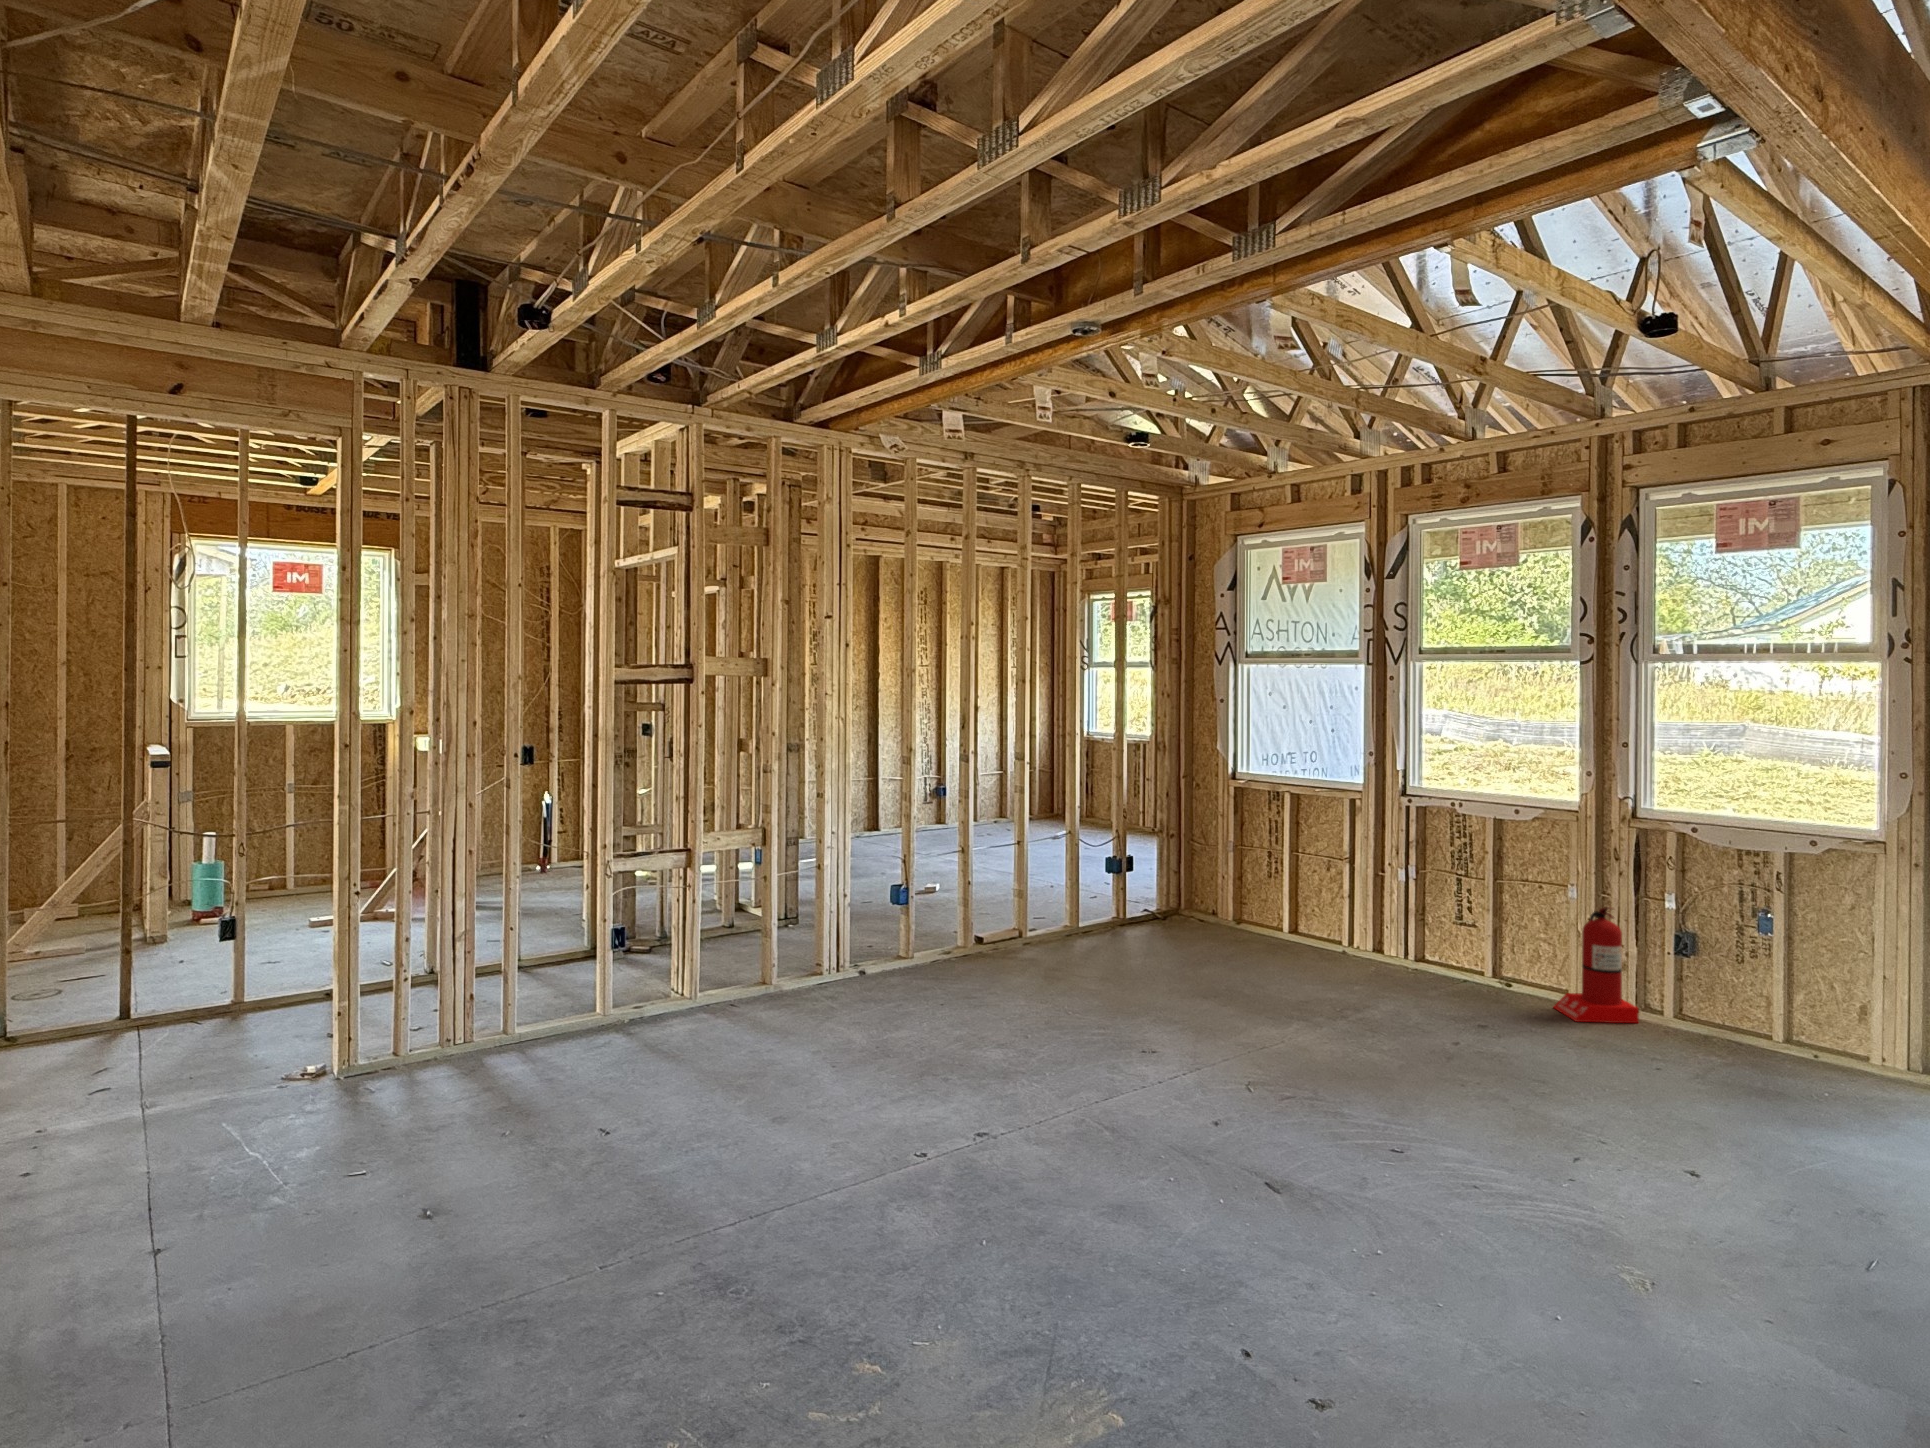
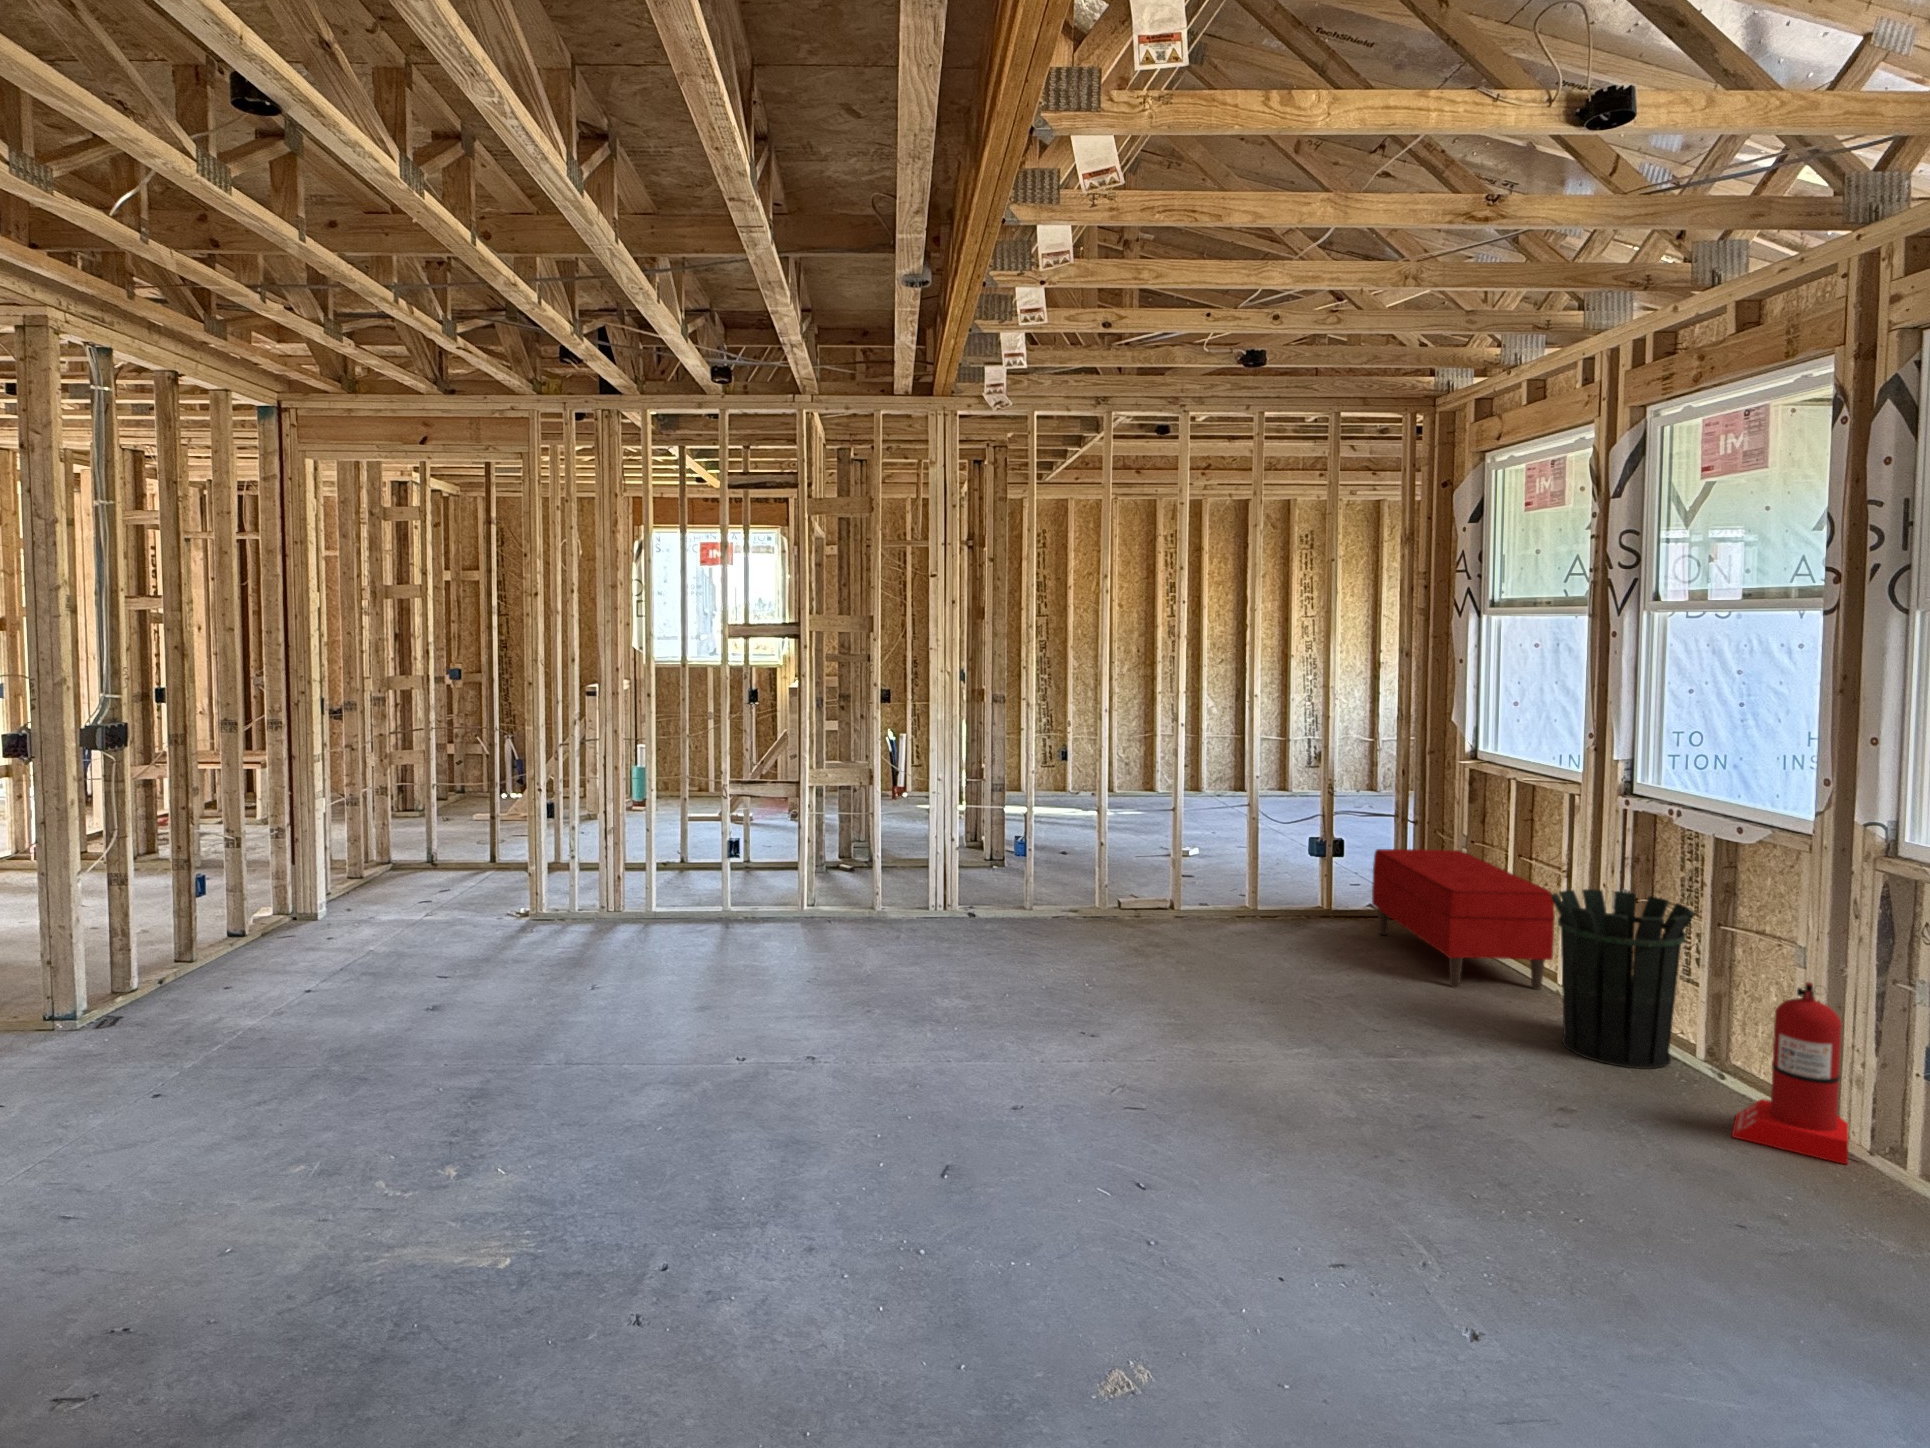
bench: none [1167,852,1338,960] -> present [1372,849,1555,990]
waste bin: none [1390,866,1487,992] -> present [1551,889,1694,1069]

